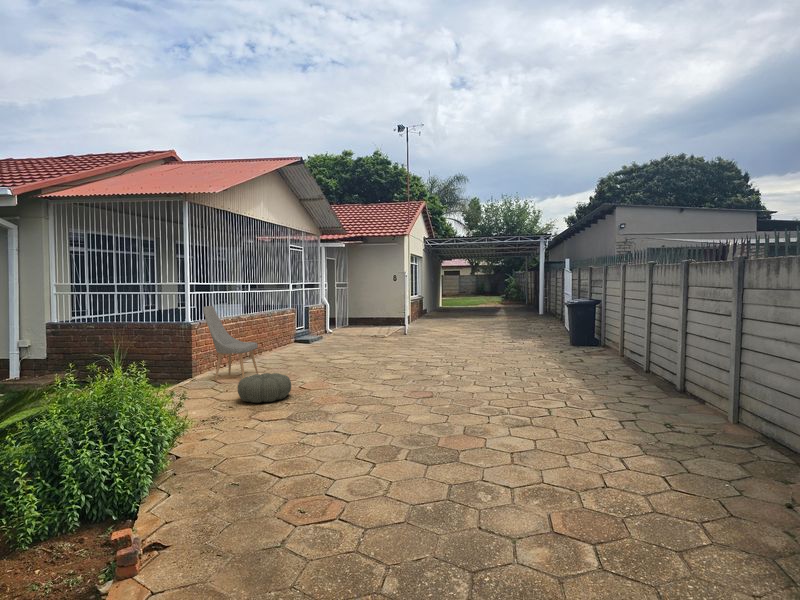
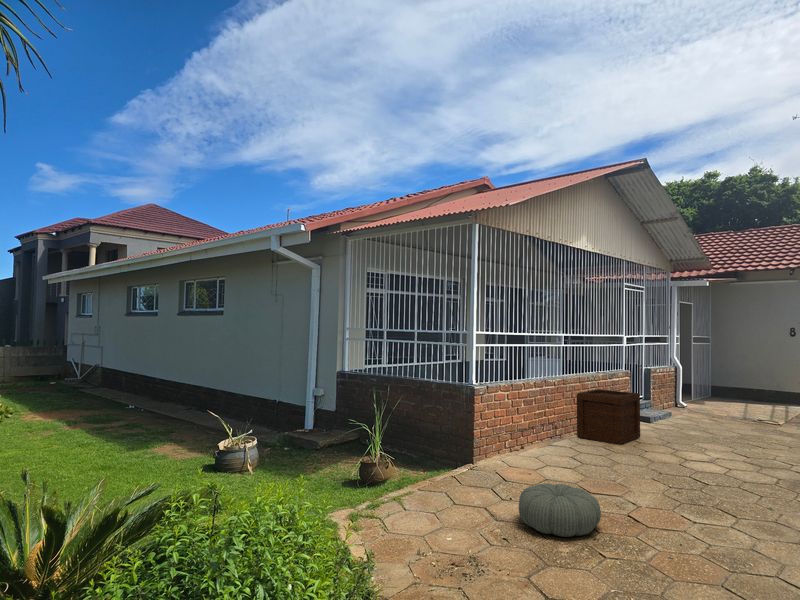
chair: present [203,306,258,381] -> none [495,368,563,478]
wooden crate: none [261,321,306,358] -> present [577,389,640,445]

